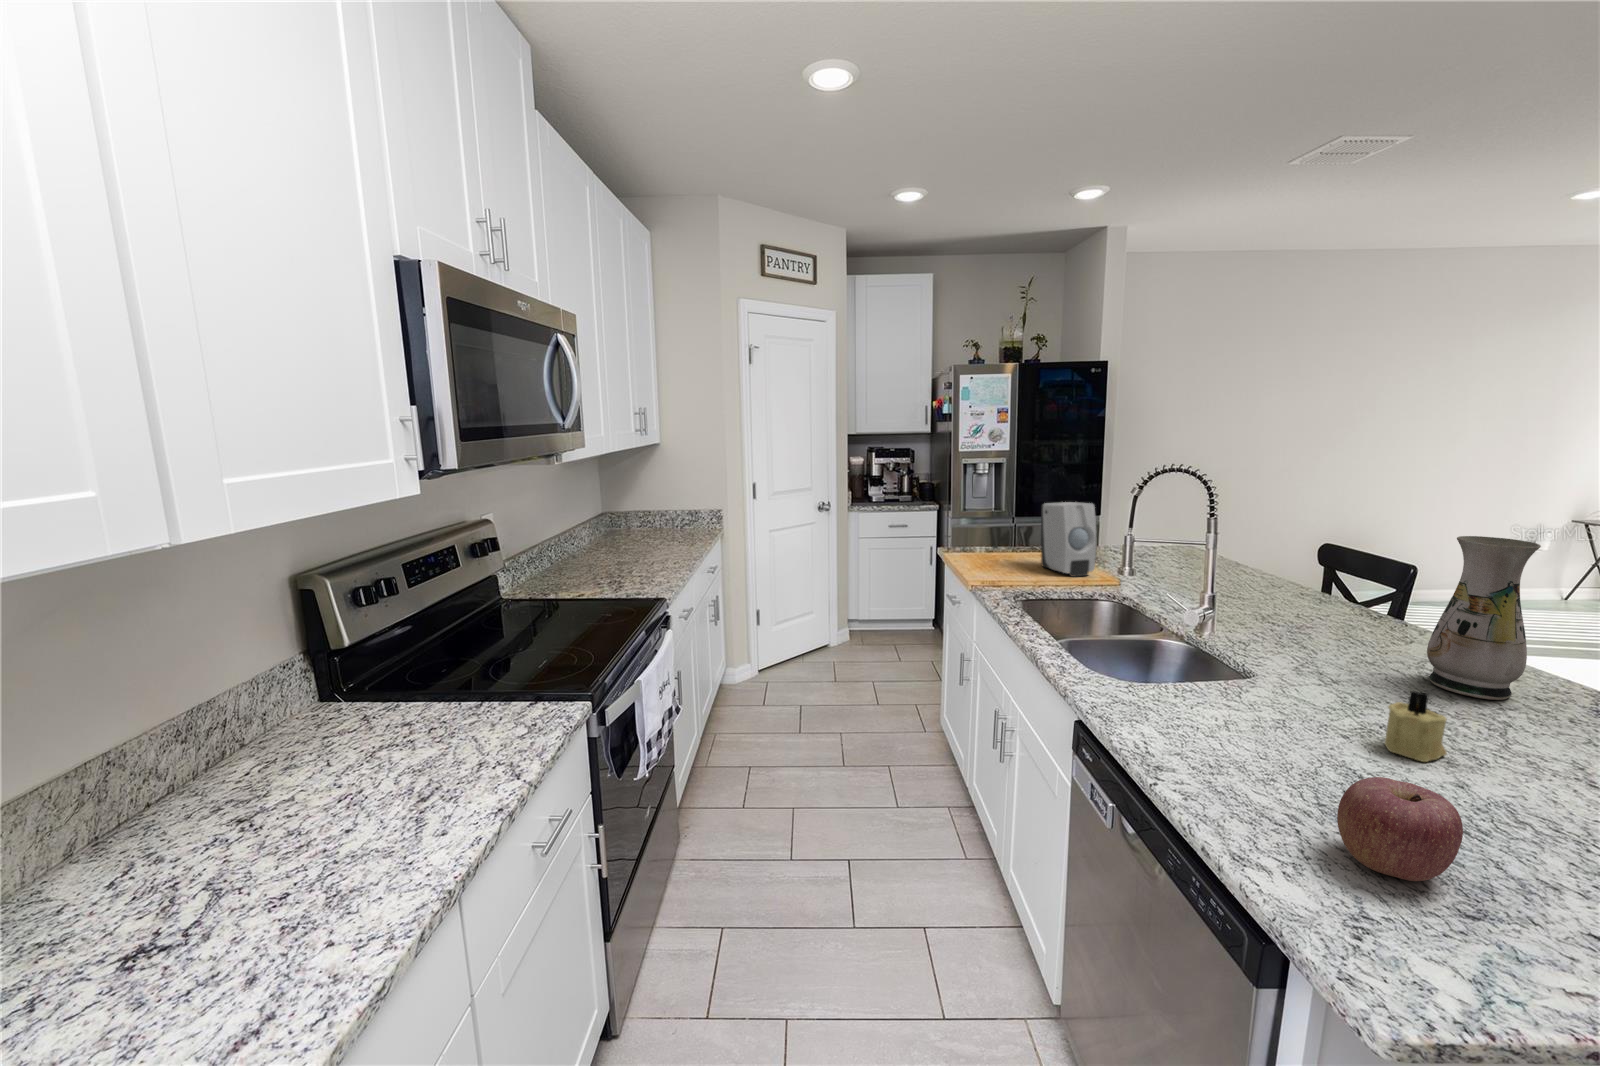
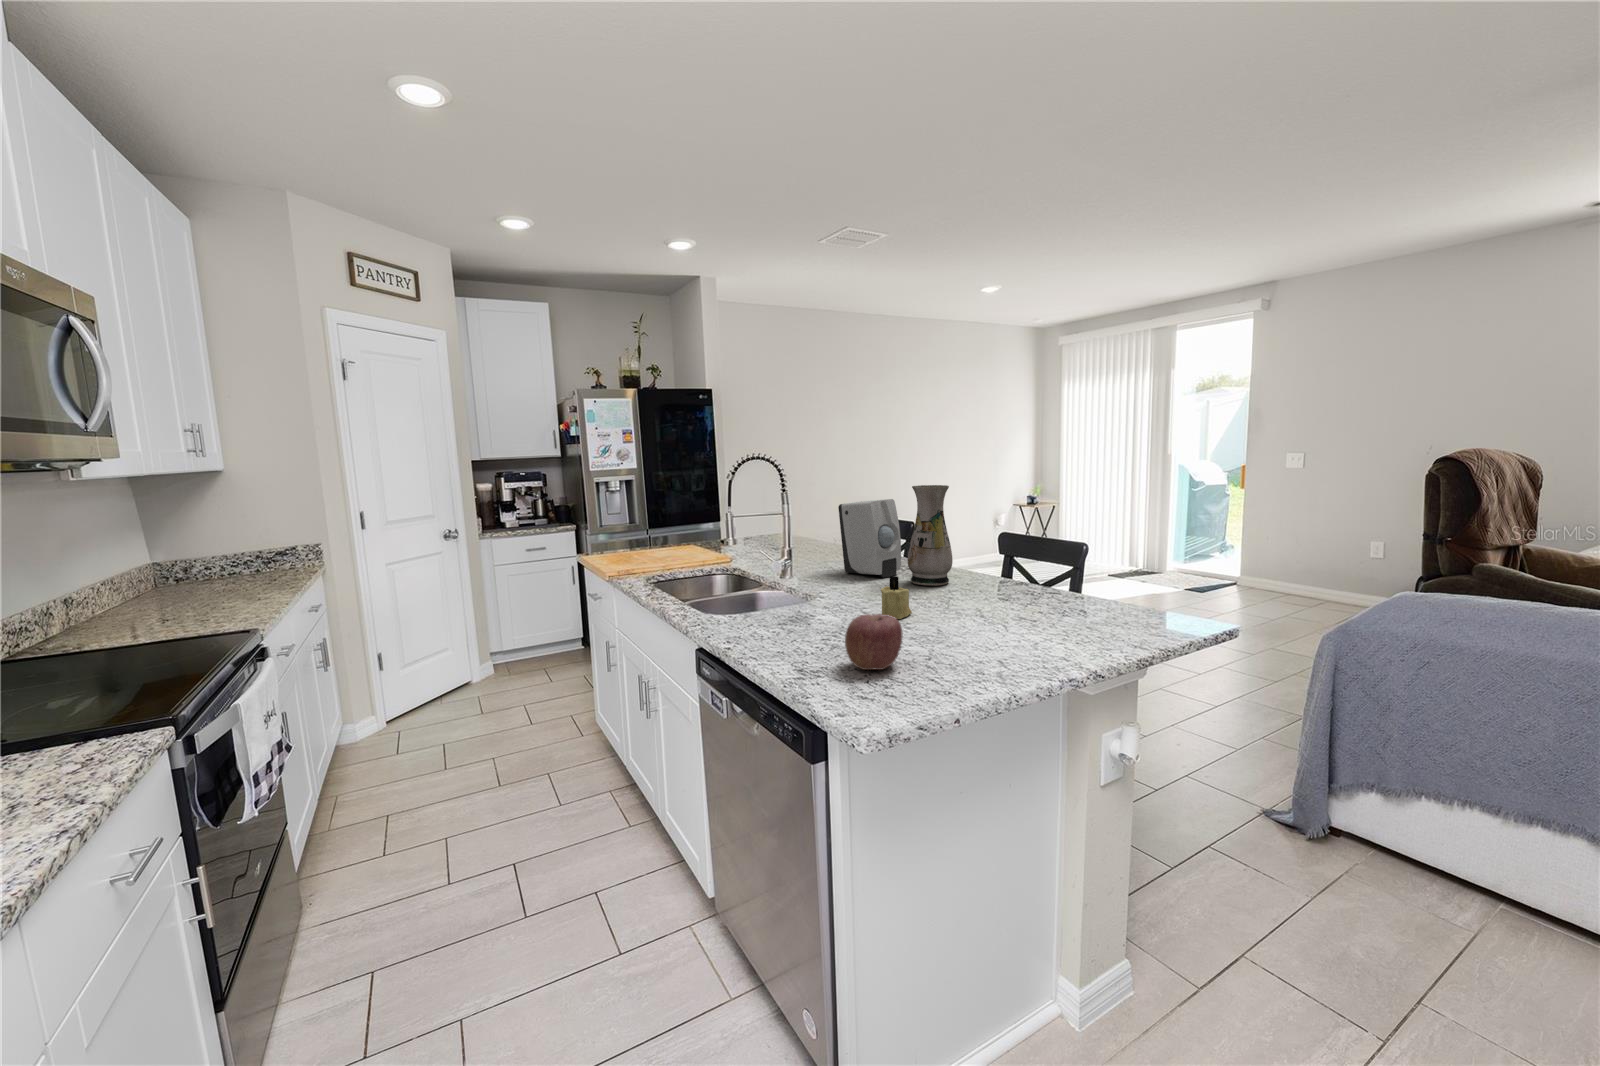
soap dispenser: present [1041,502,1096,577] -> present [838,499,901,578]

